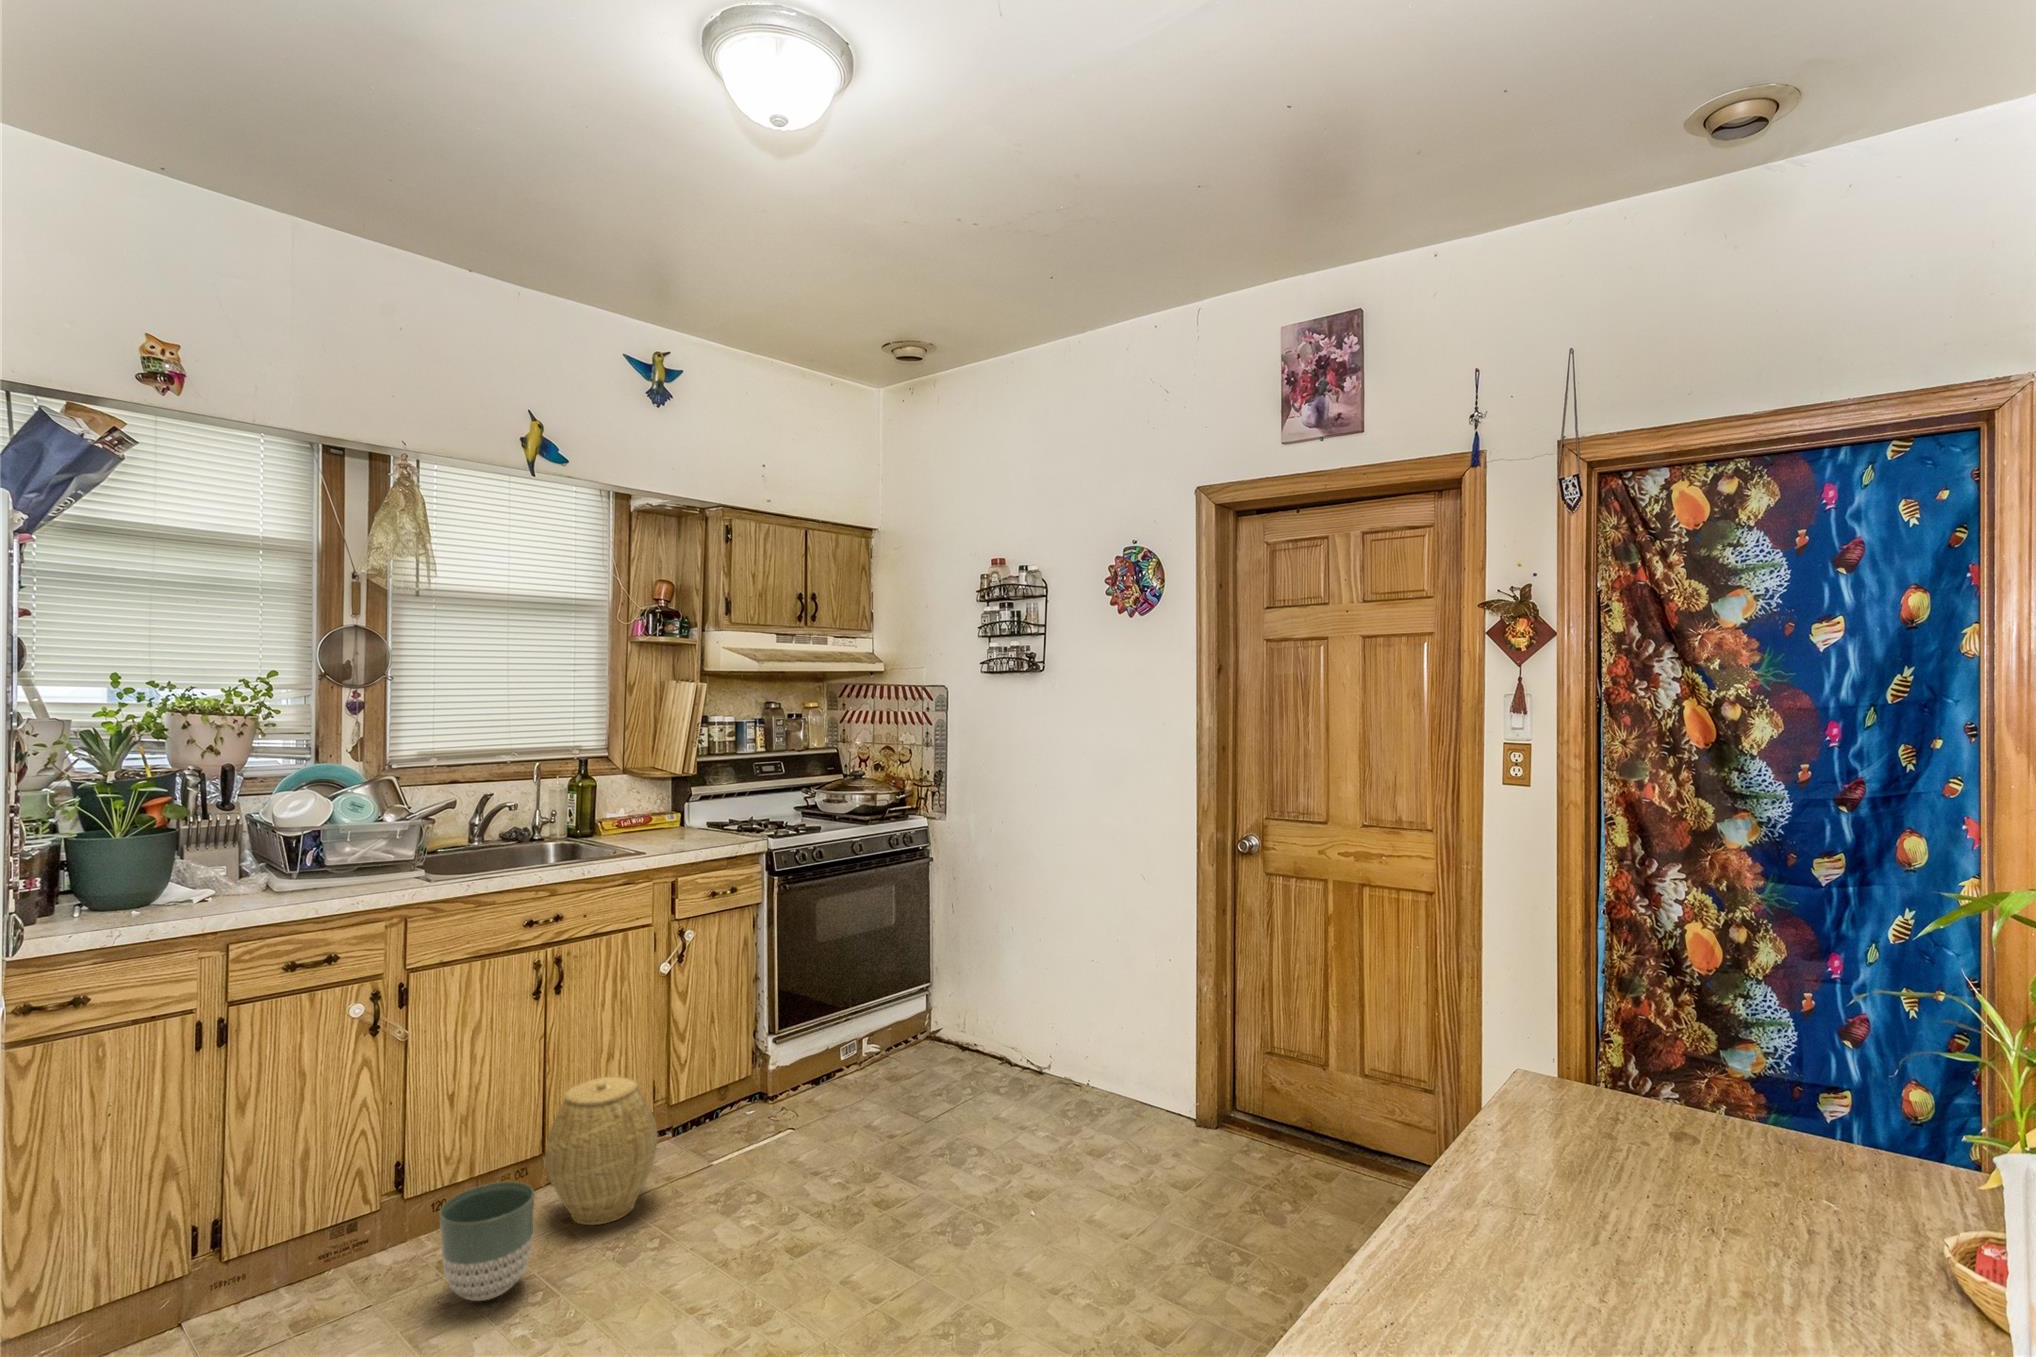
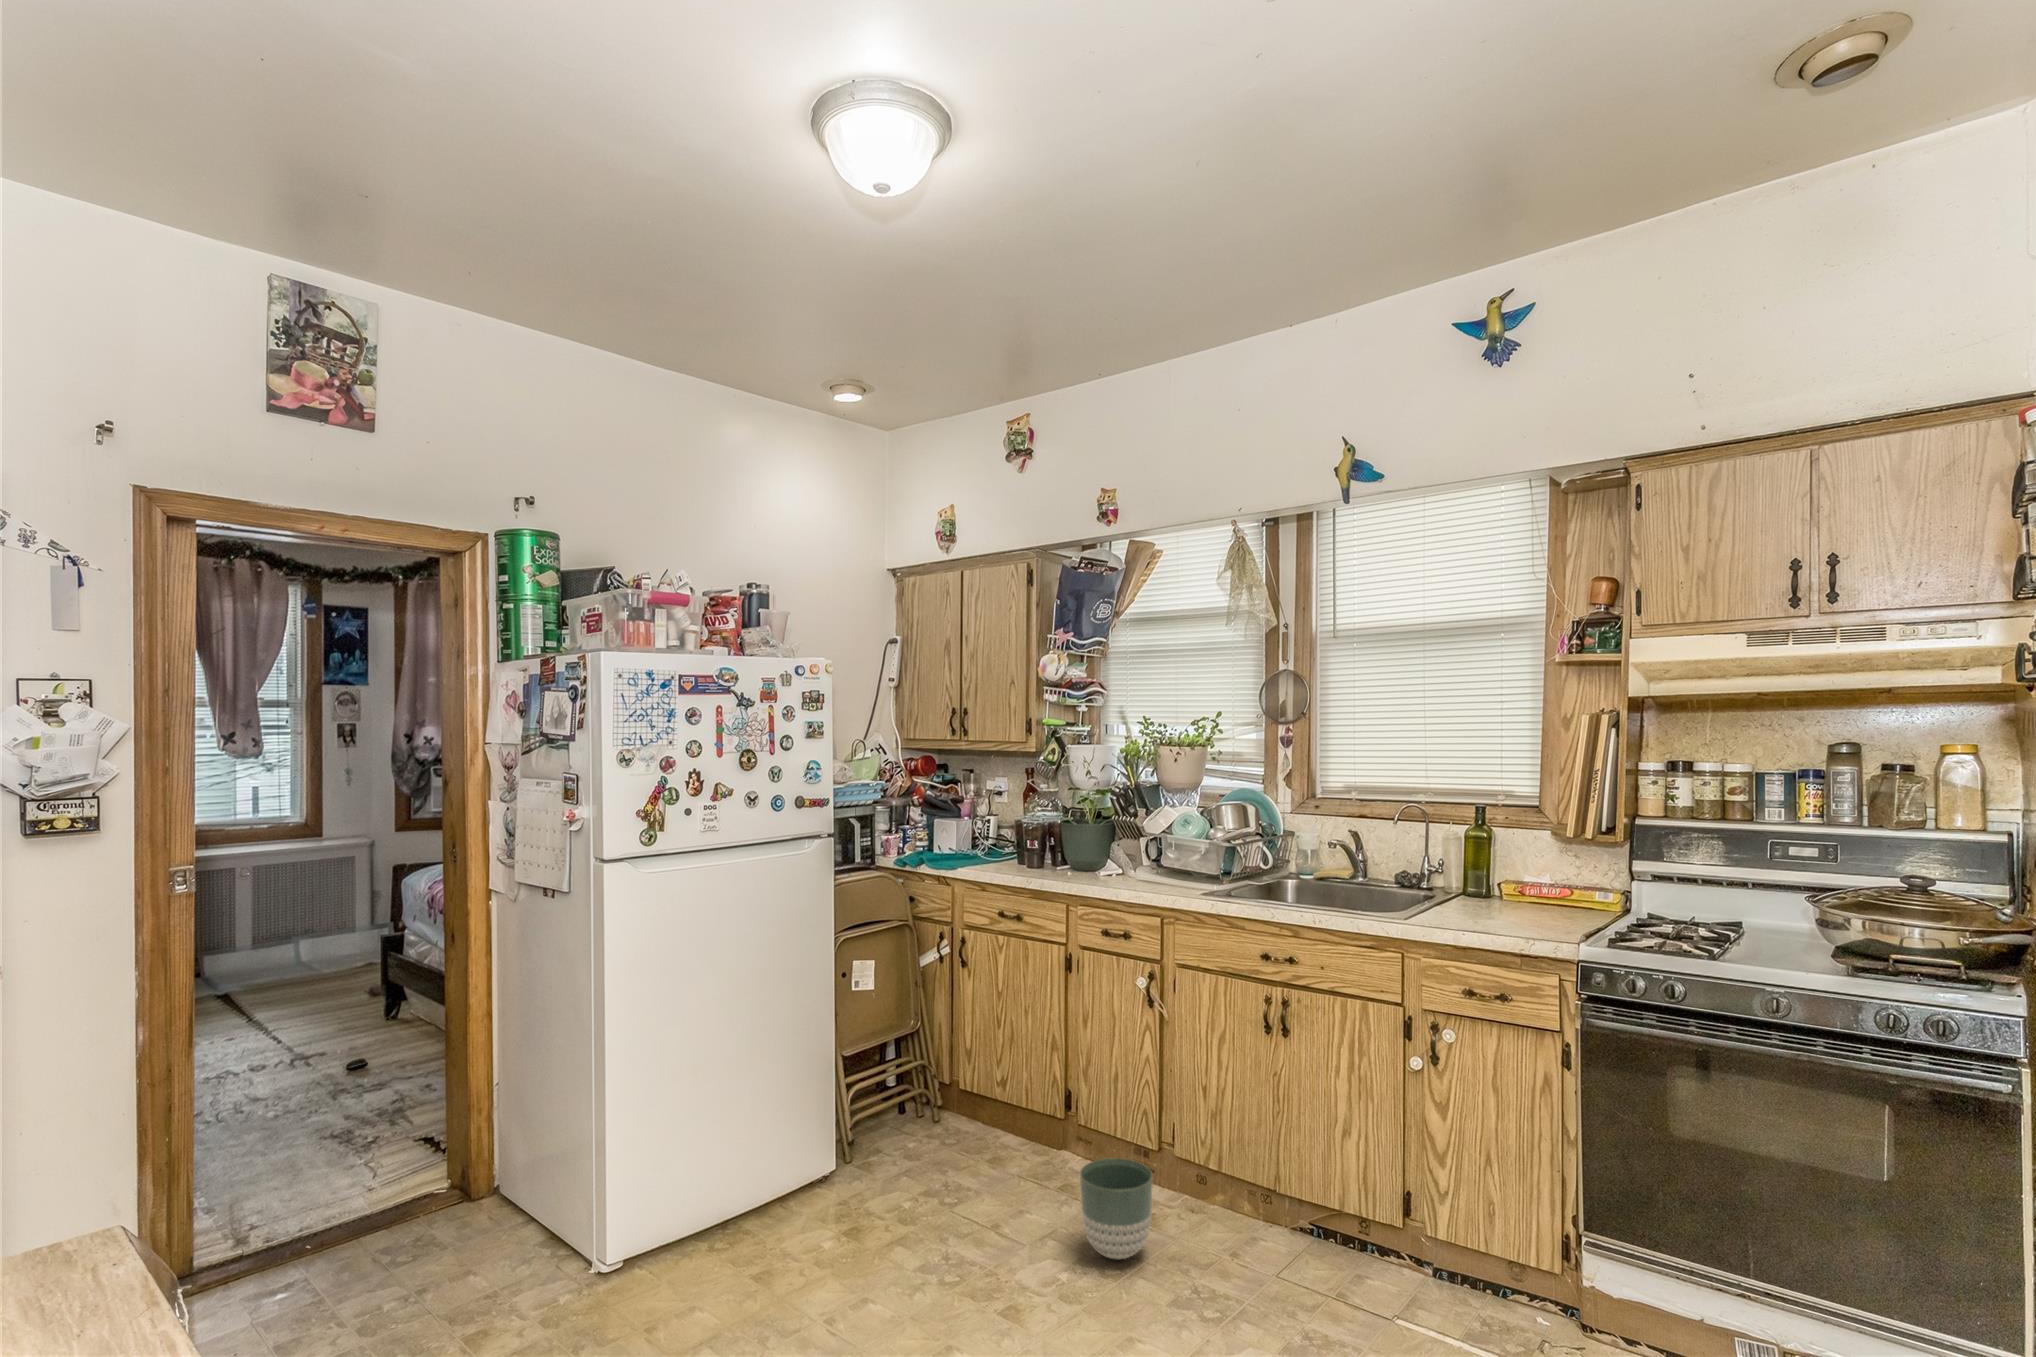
woven basket: present [546,1077,658,1225] -> none [1213,1133,1324,1292]

